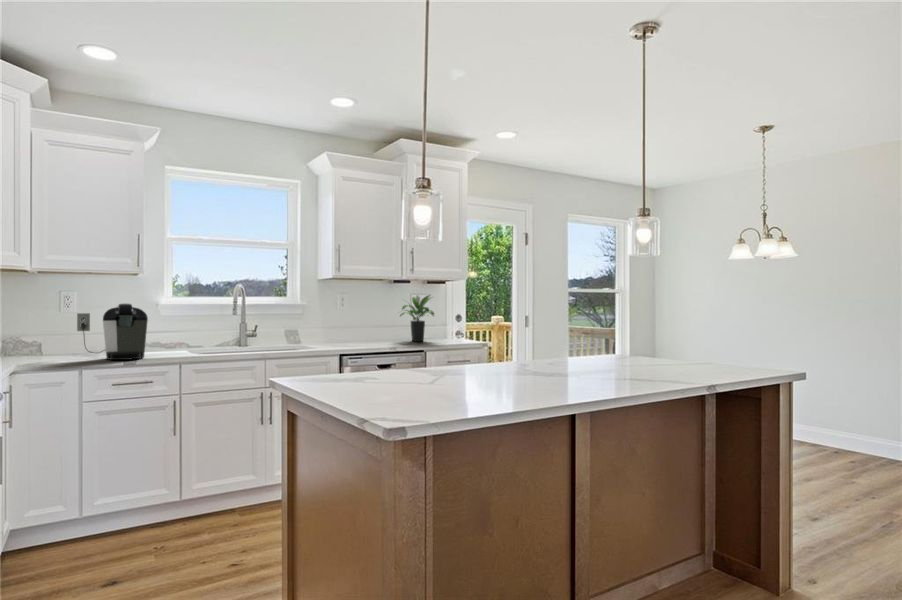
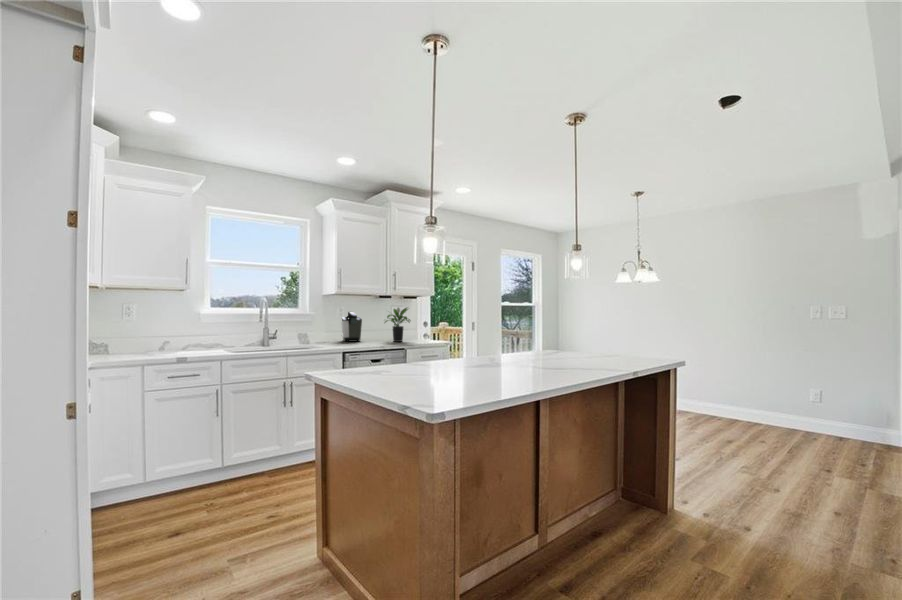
coffee maker: present [77,304,148,360] -> present [342,312,362,341]

